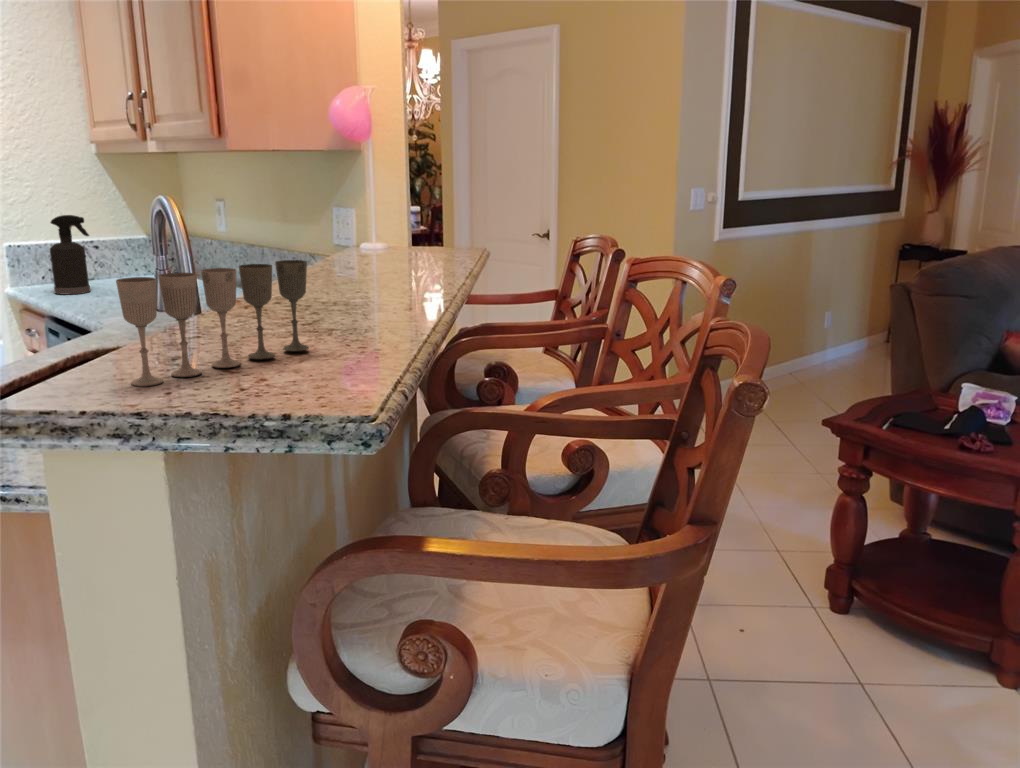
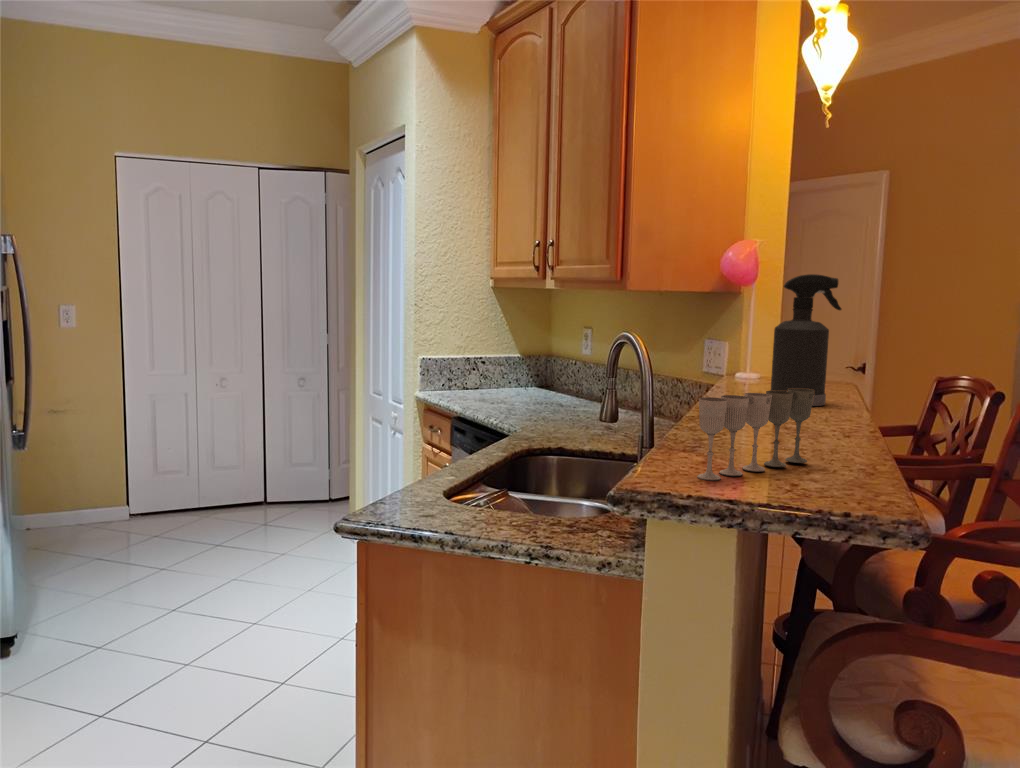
spray bottle: present [50,215,90,294] -> present [771,274,841,406]

